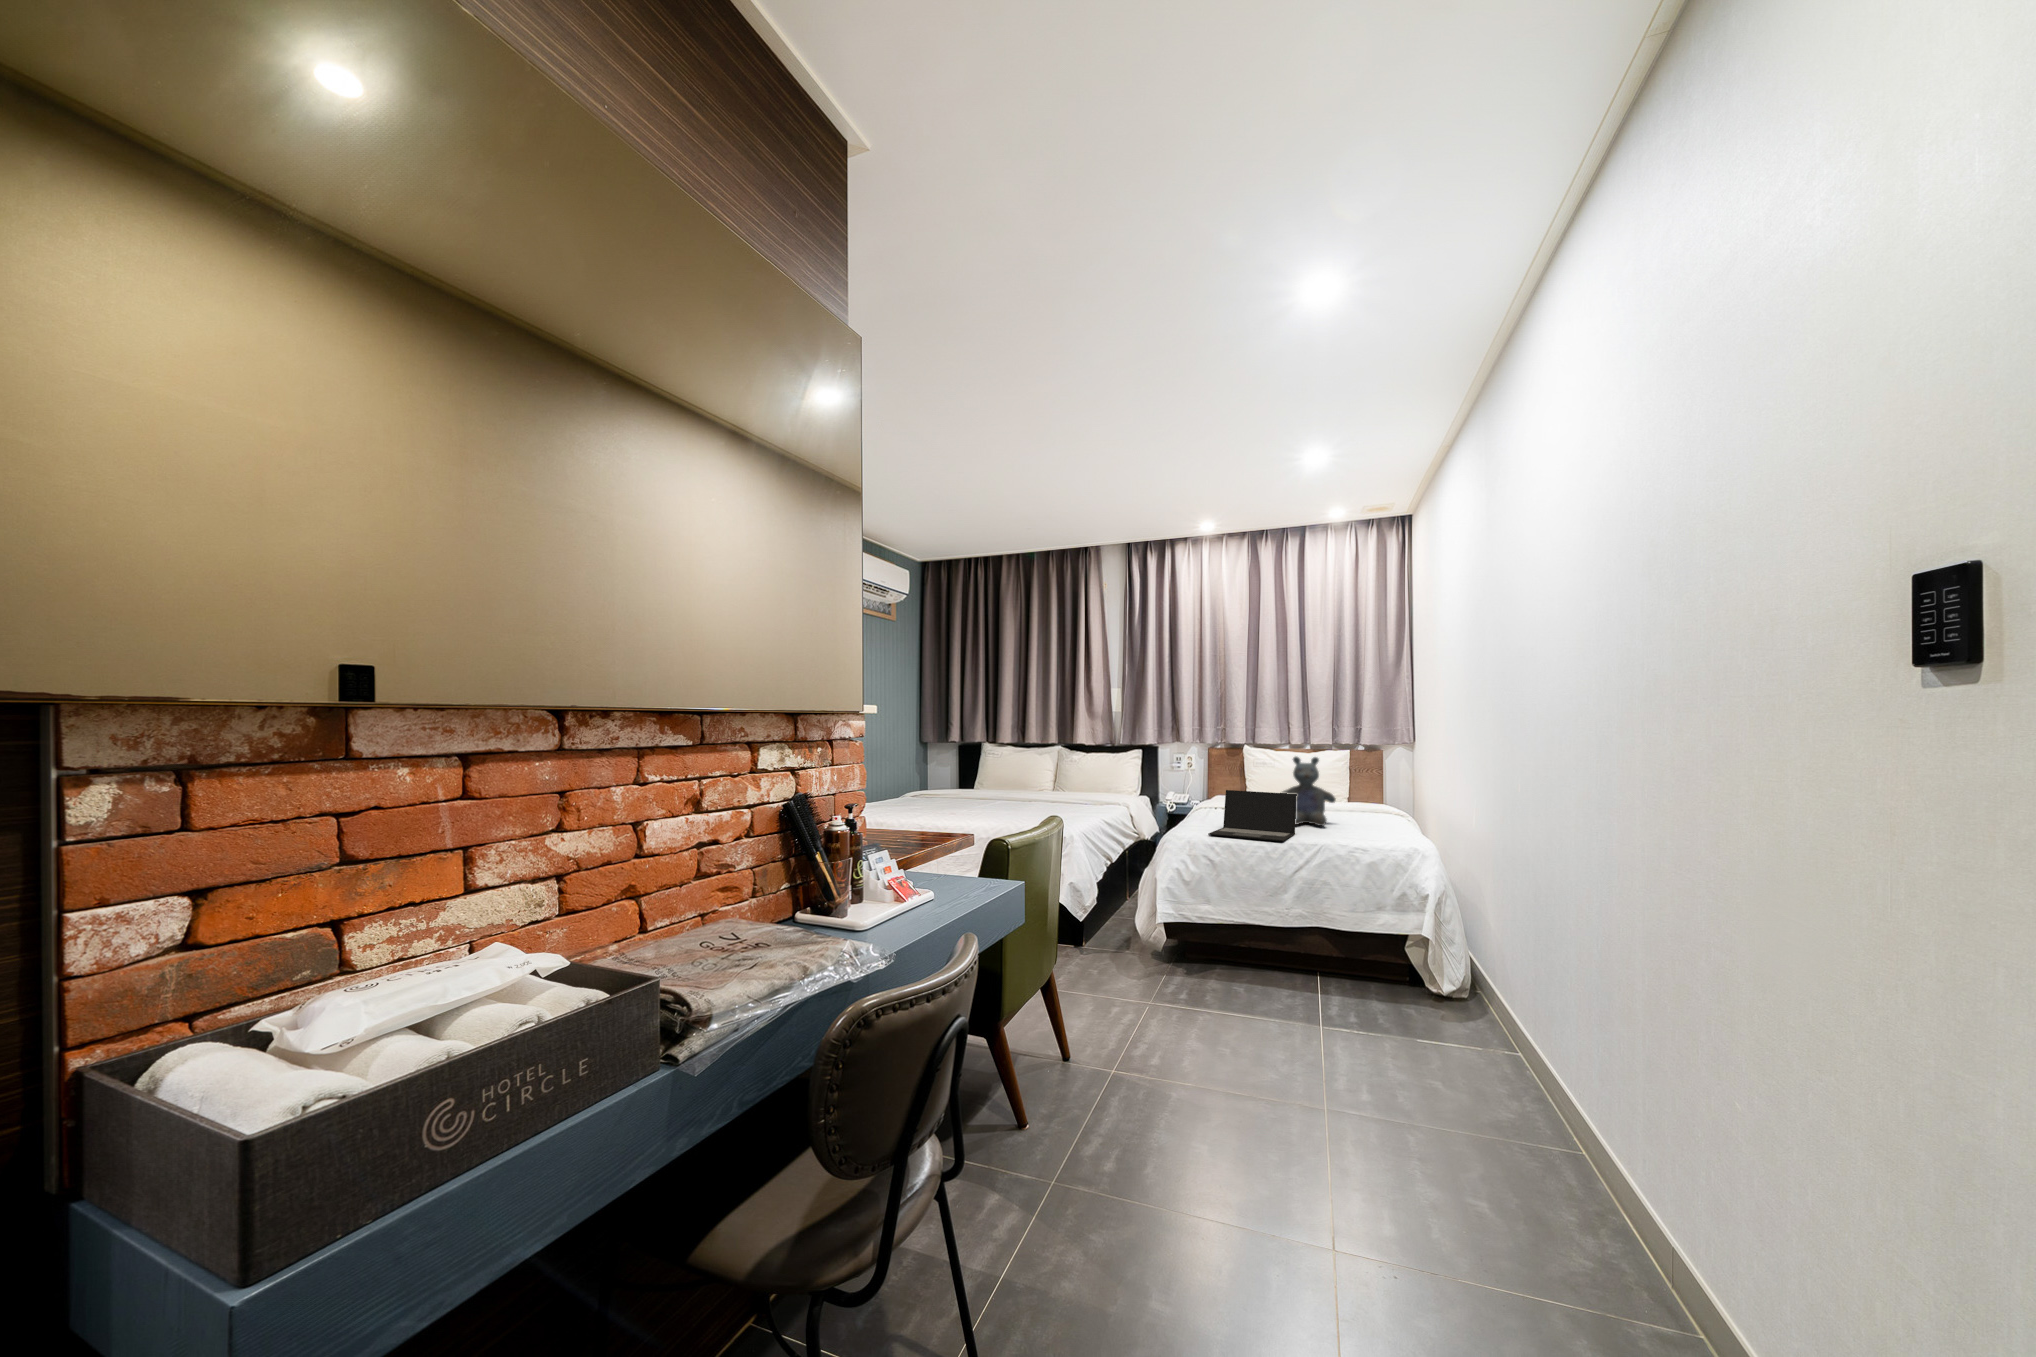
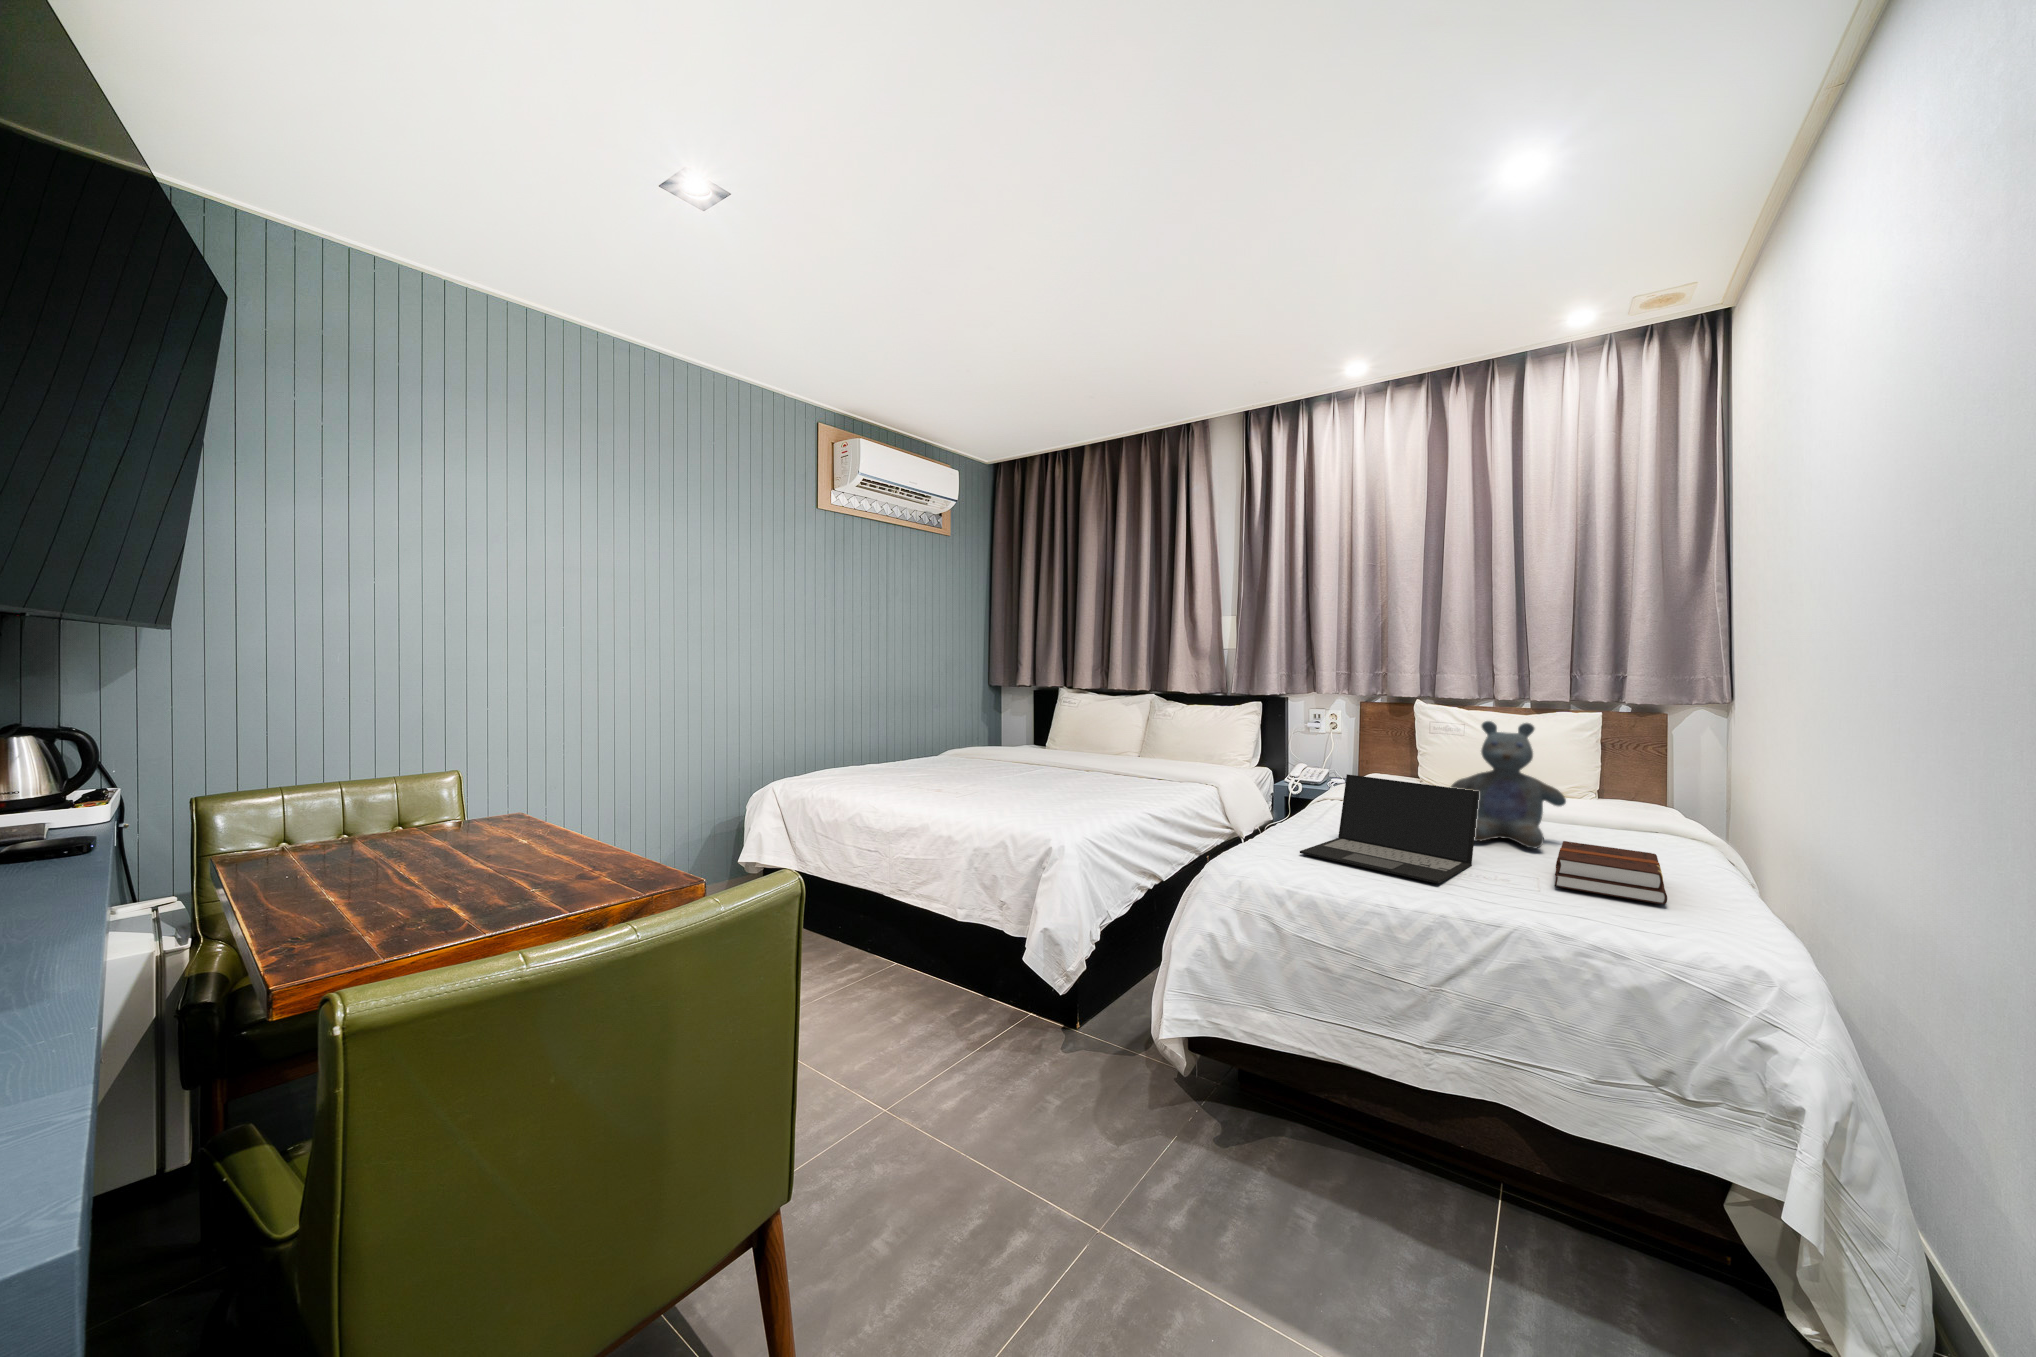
hardback book: none [1334,819,1381,842] -> present [1555,841,1667,904]

